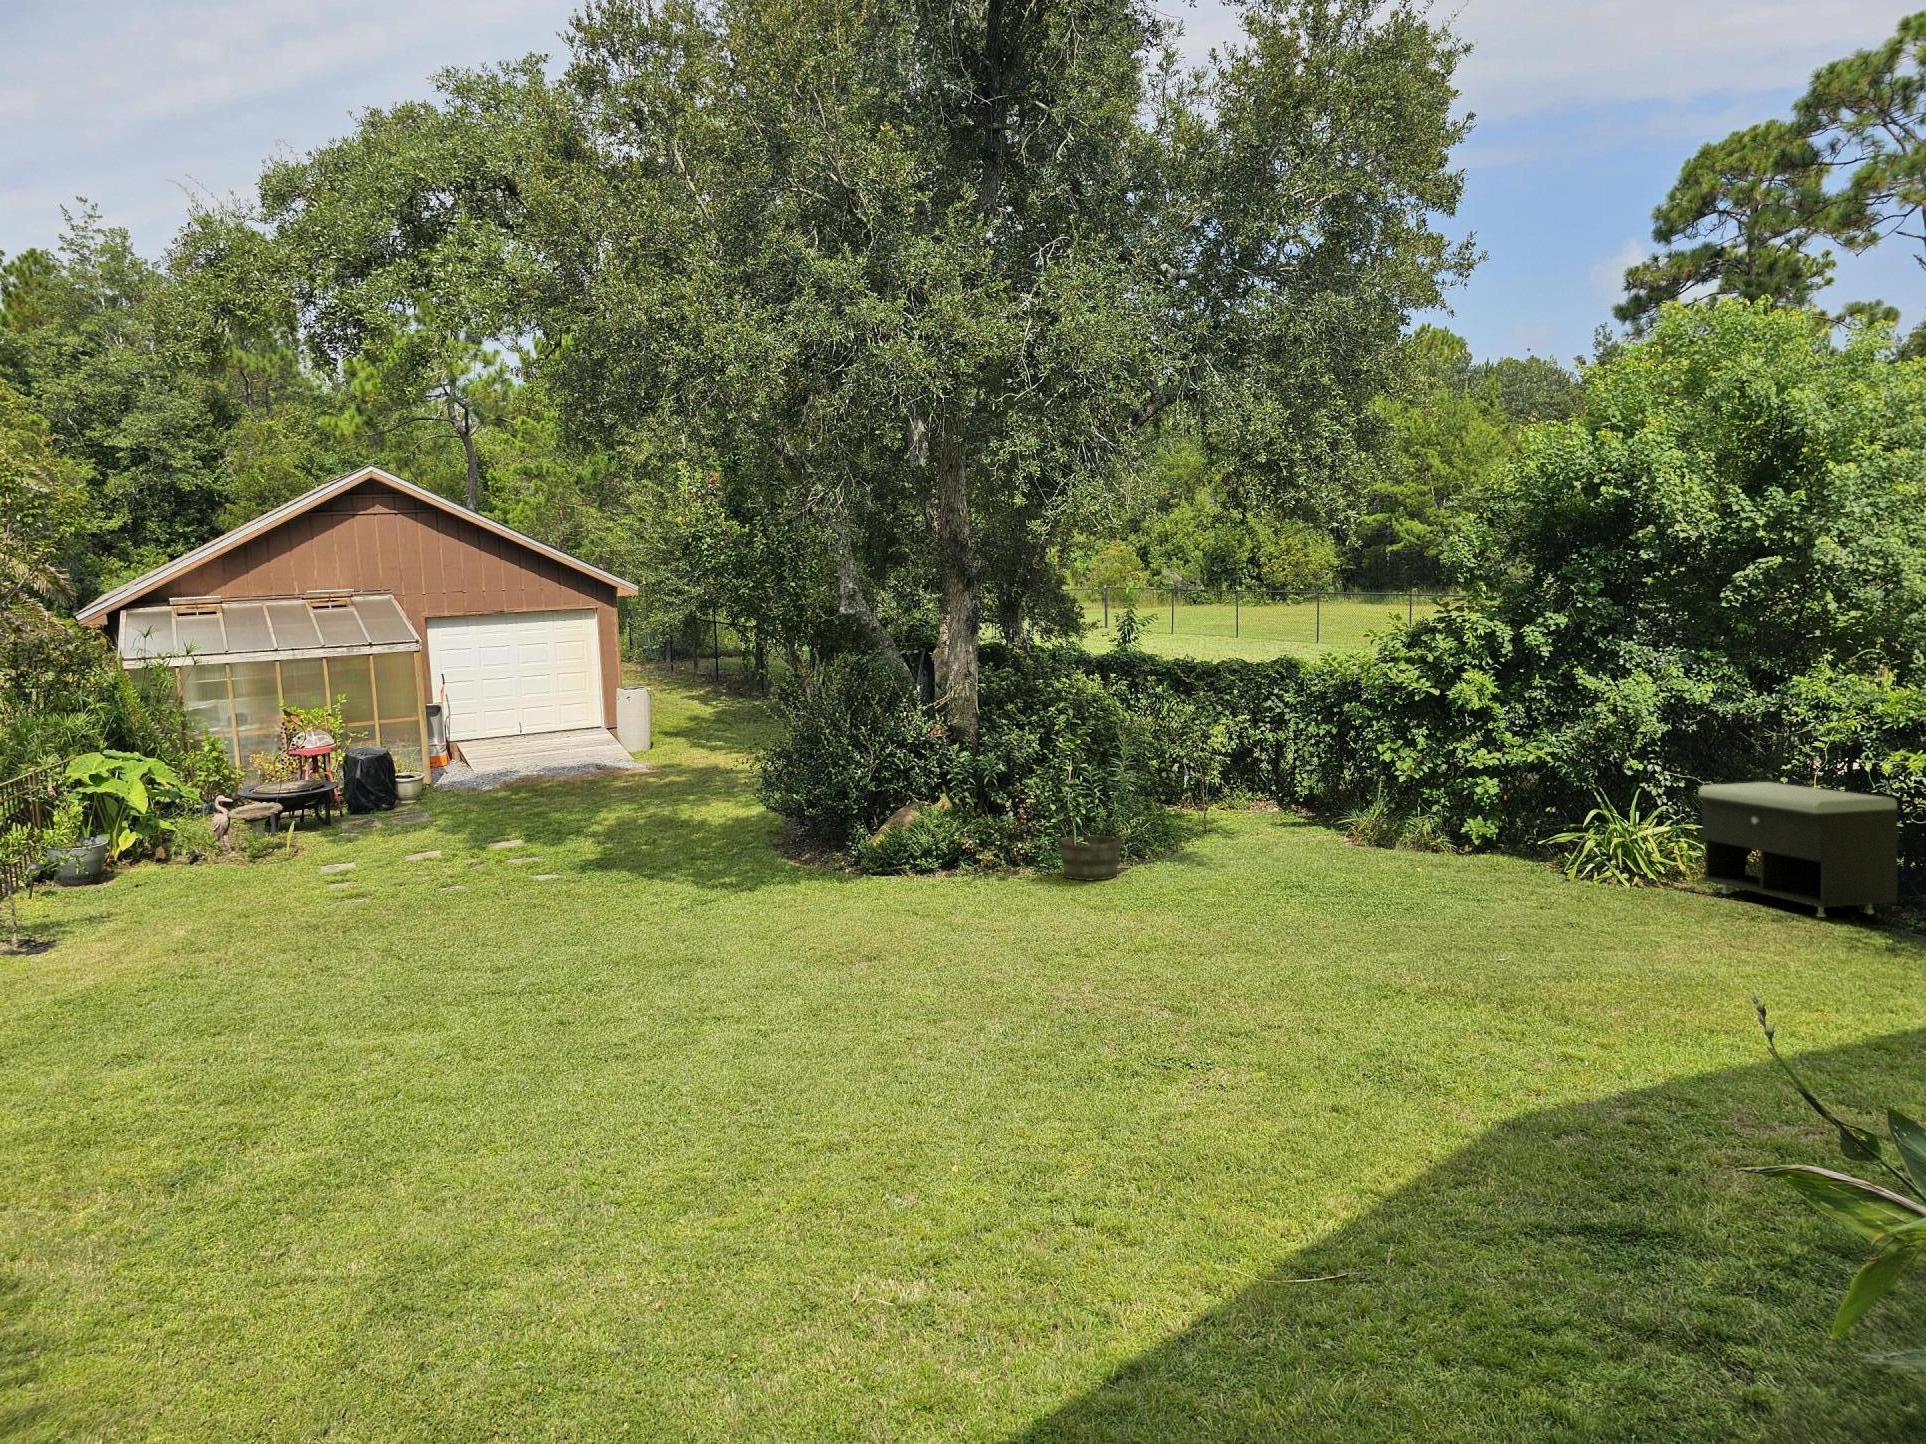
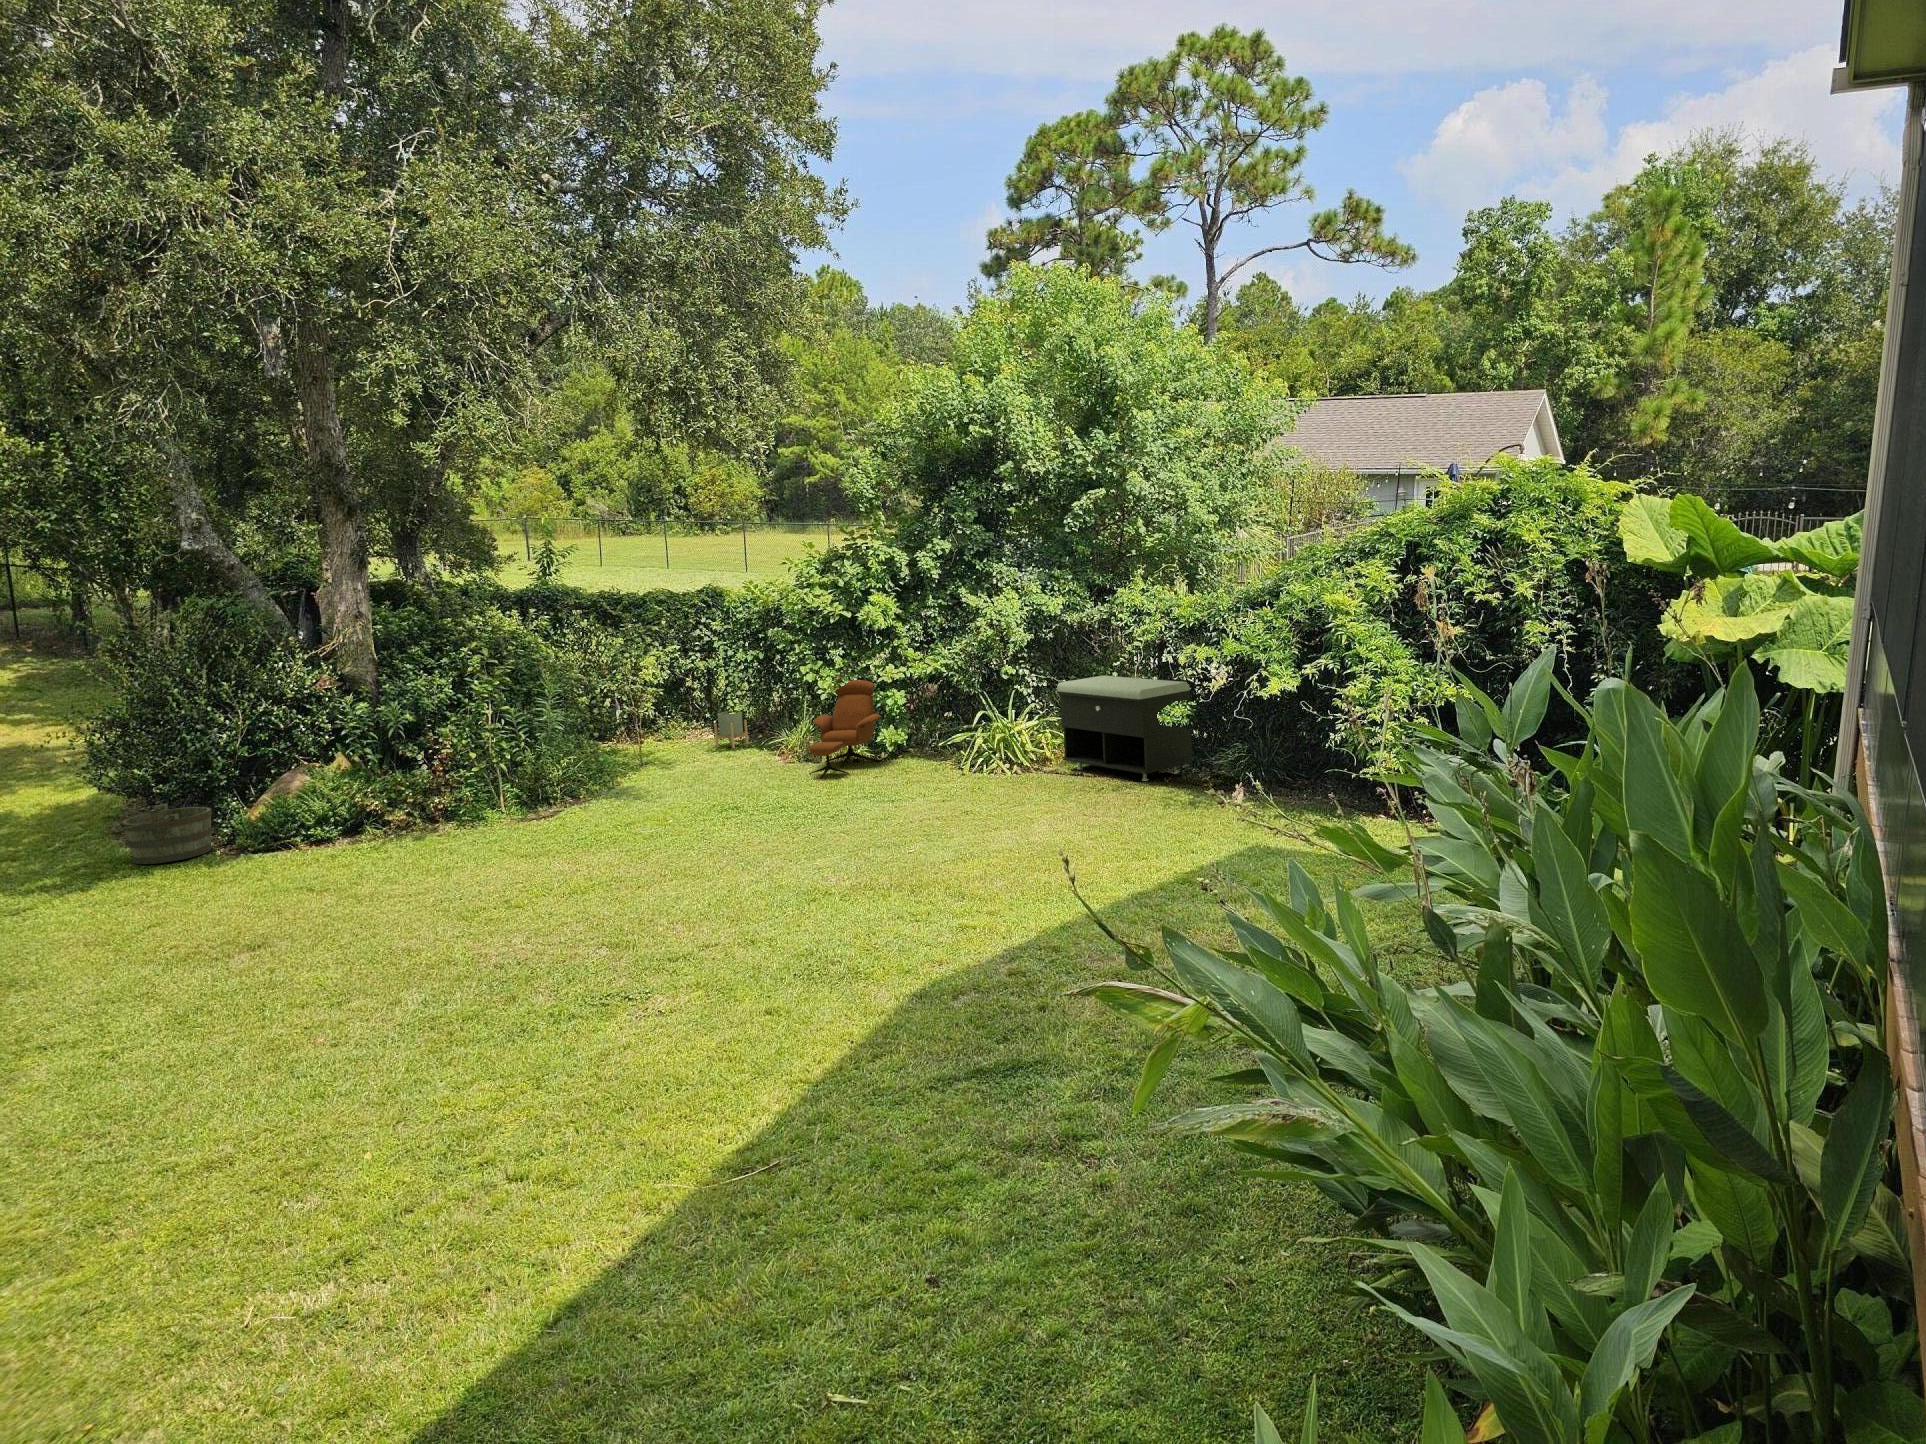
lounge chair: none [1379,765,1467,867] -> present [809,680,881,778]
planter: none [1278,789,1313,827] -> present [714,711,749,748]
bucket: present [1058,834,1123,880] -> present [111,804,212,864]

